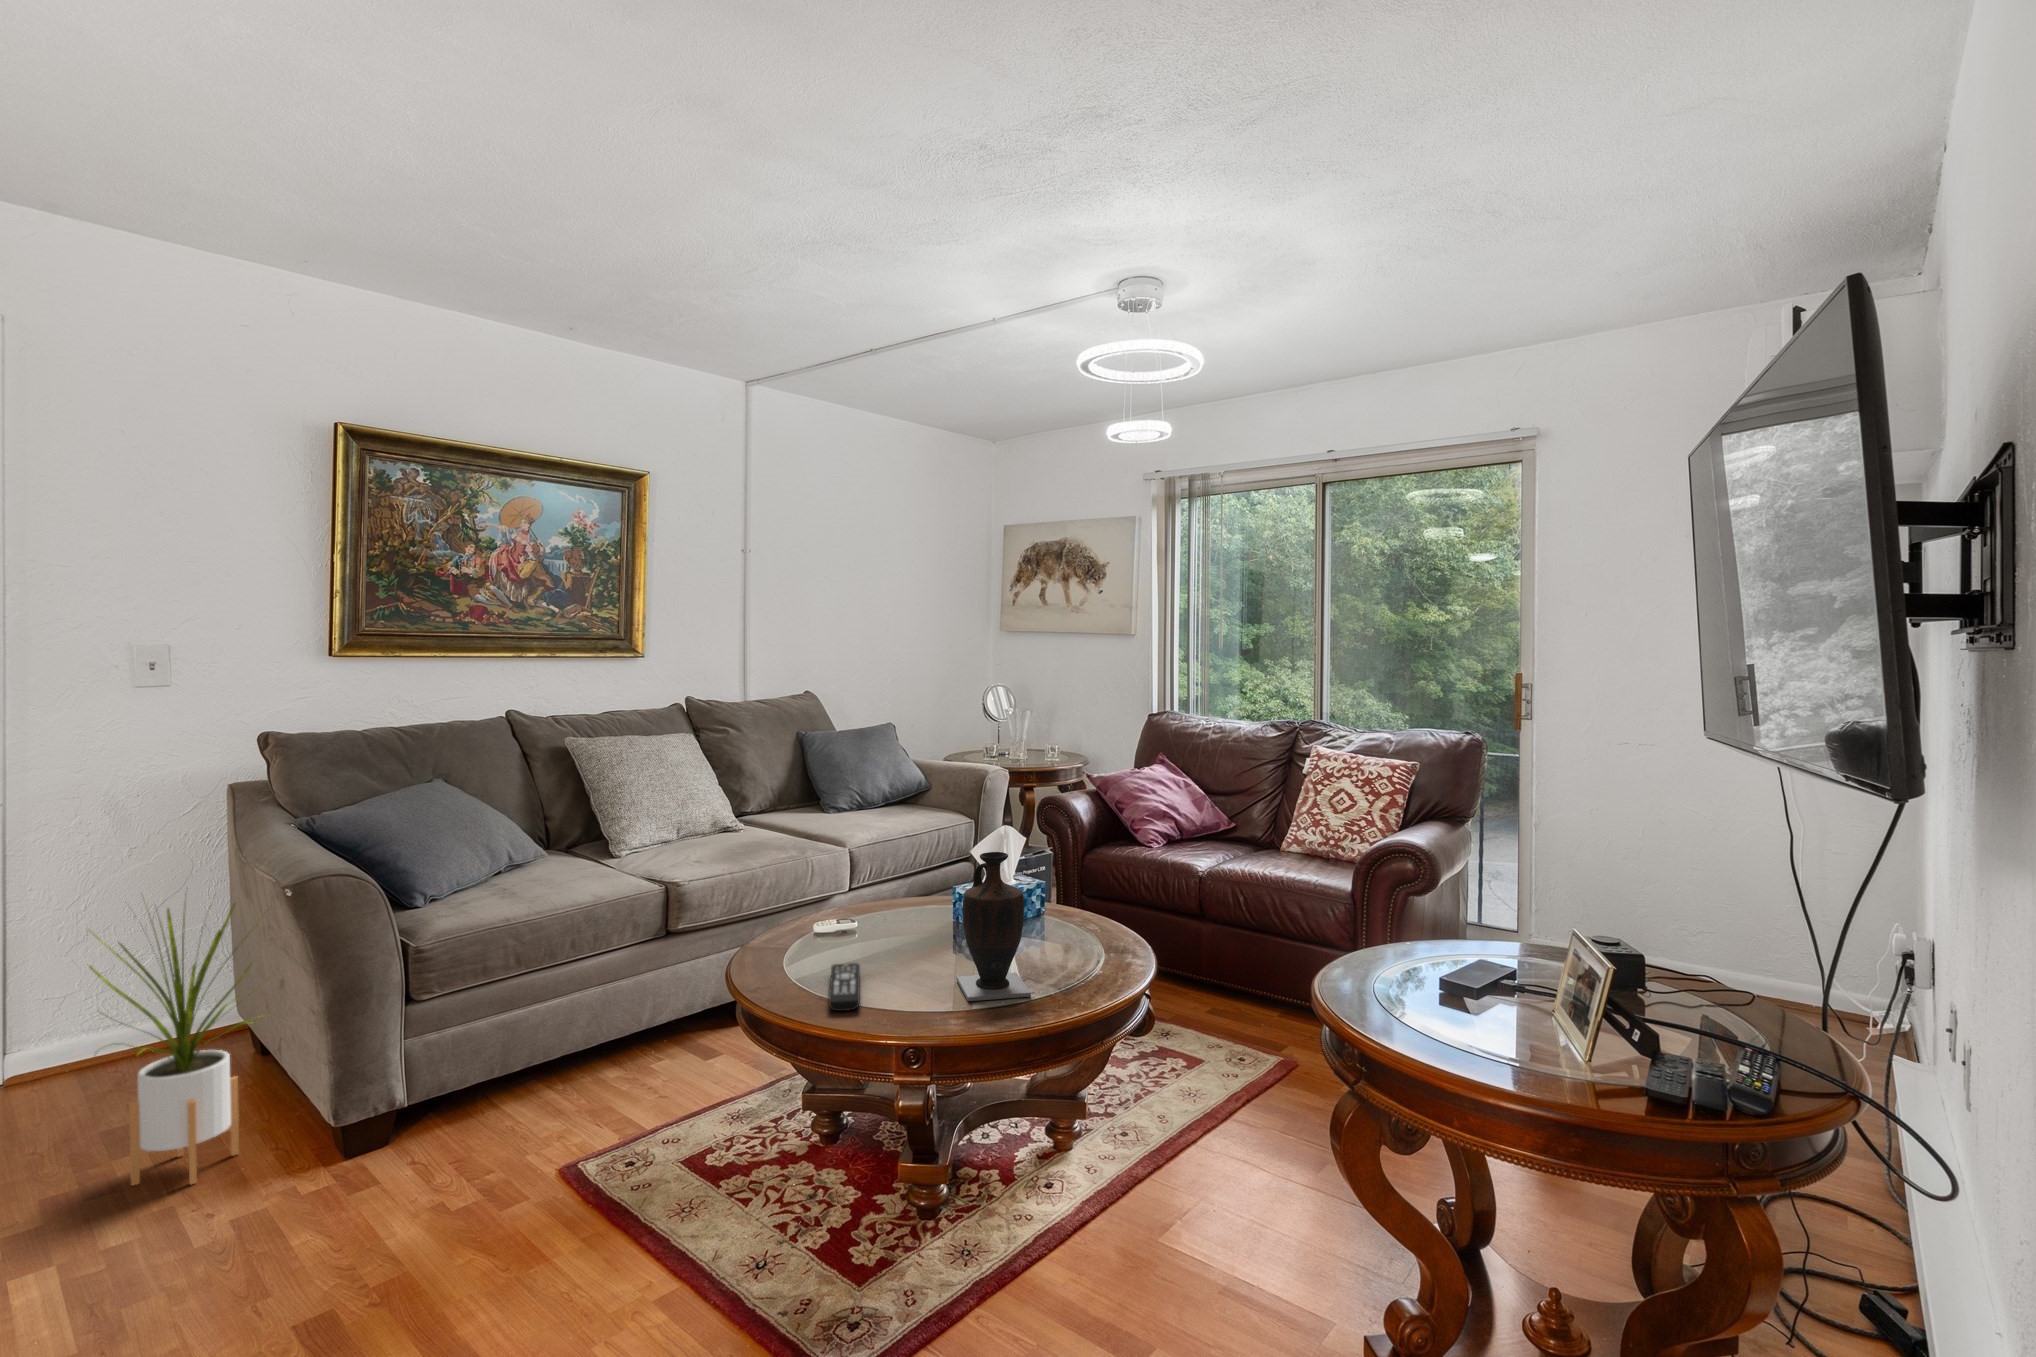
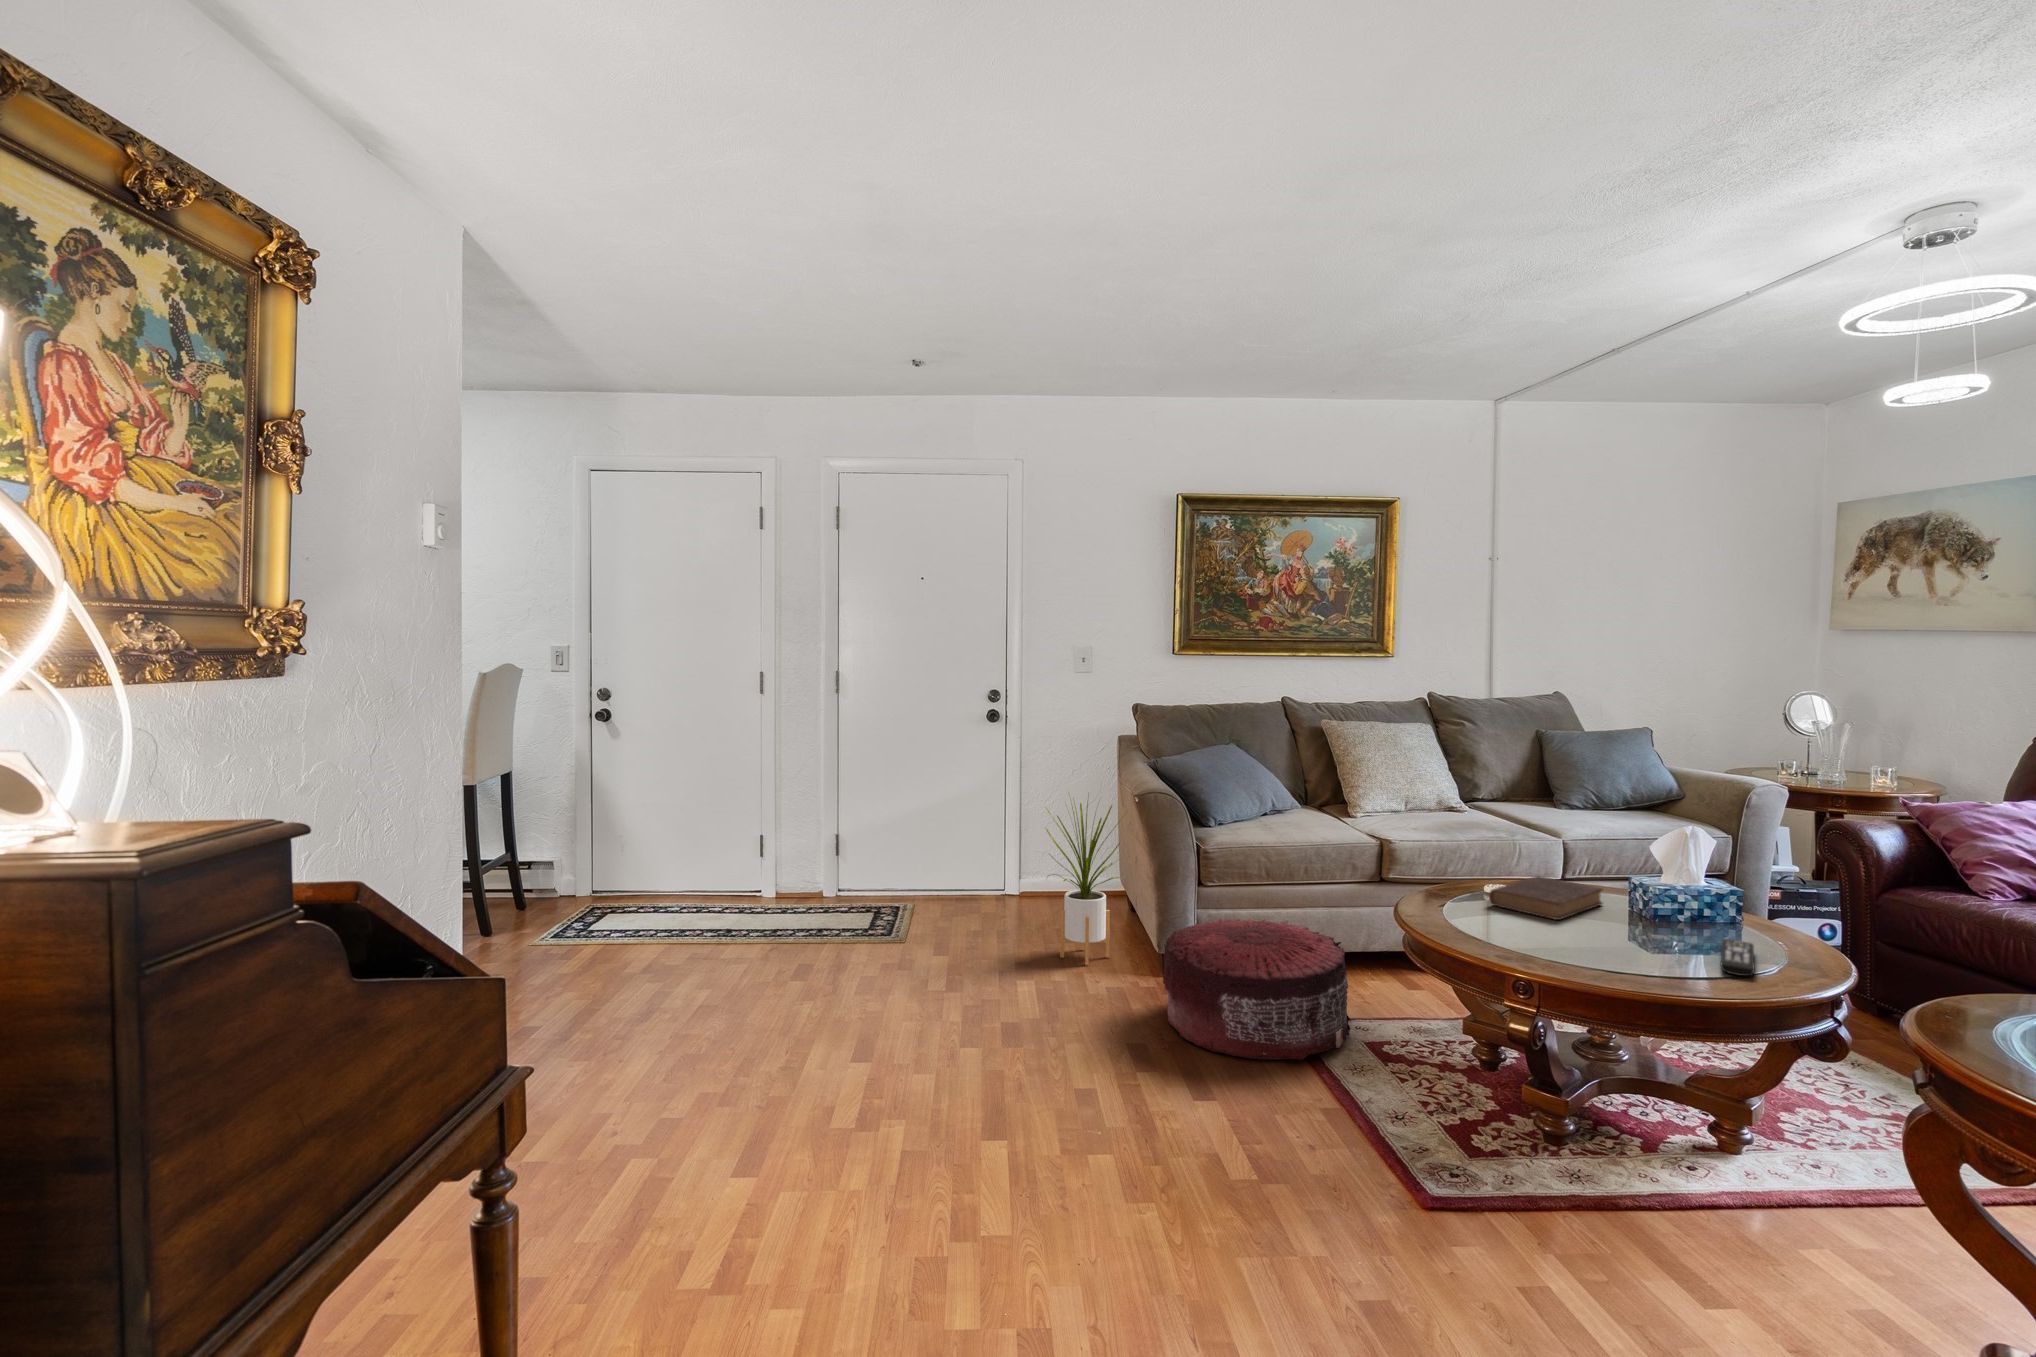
vase: present [957,852,1031,1001] -> none [1598,839,1669,978]
book: none [822,900,923,950] -> present [1489,876,1602,920]
remote control: present [829,963,860,1011] -> present [1721,939,1755,976]
pouf: none [364,1022,662,1269] -> present [1163,918,1351,1060]

